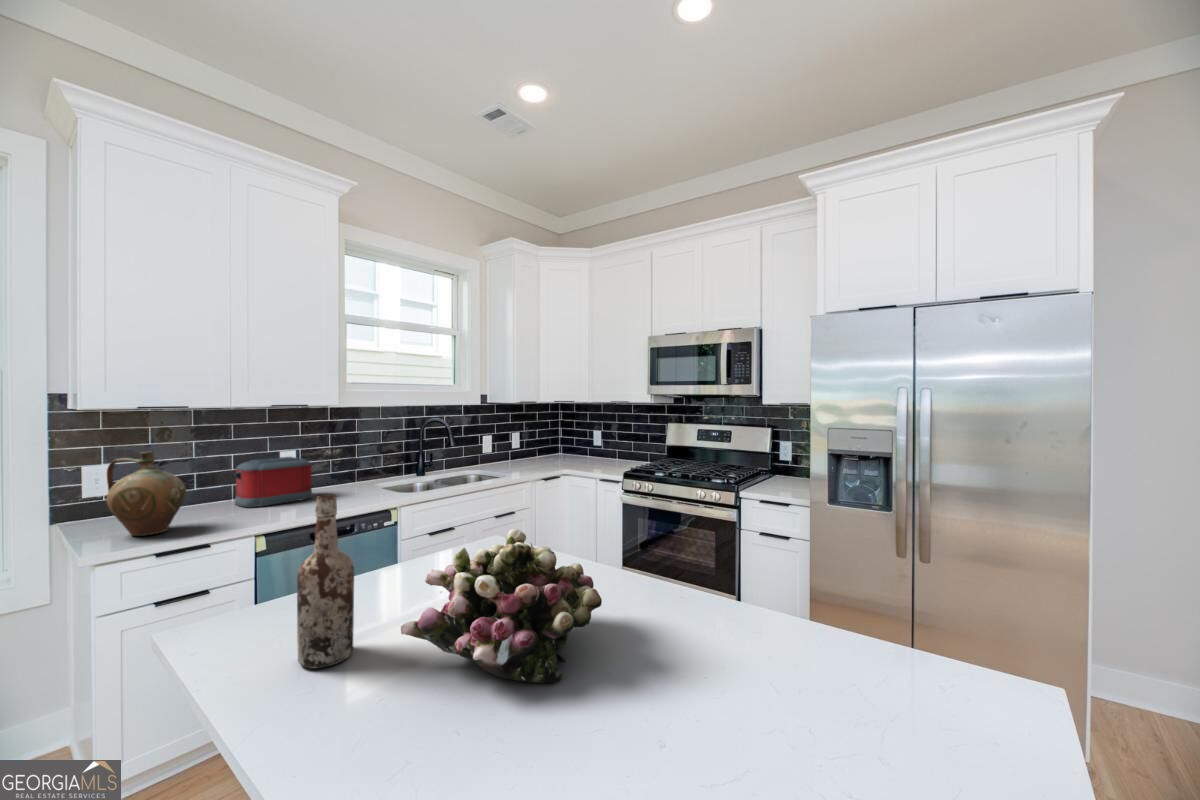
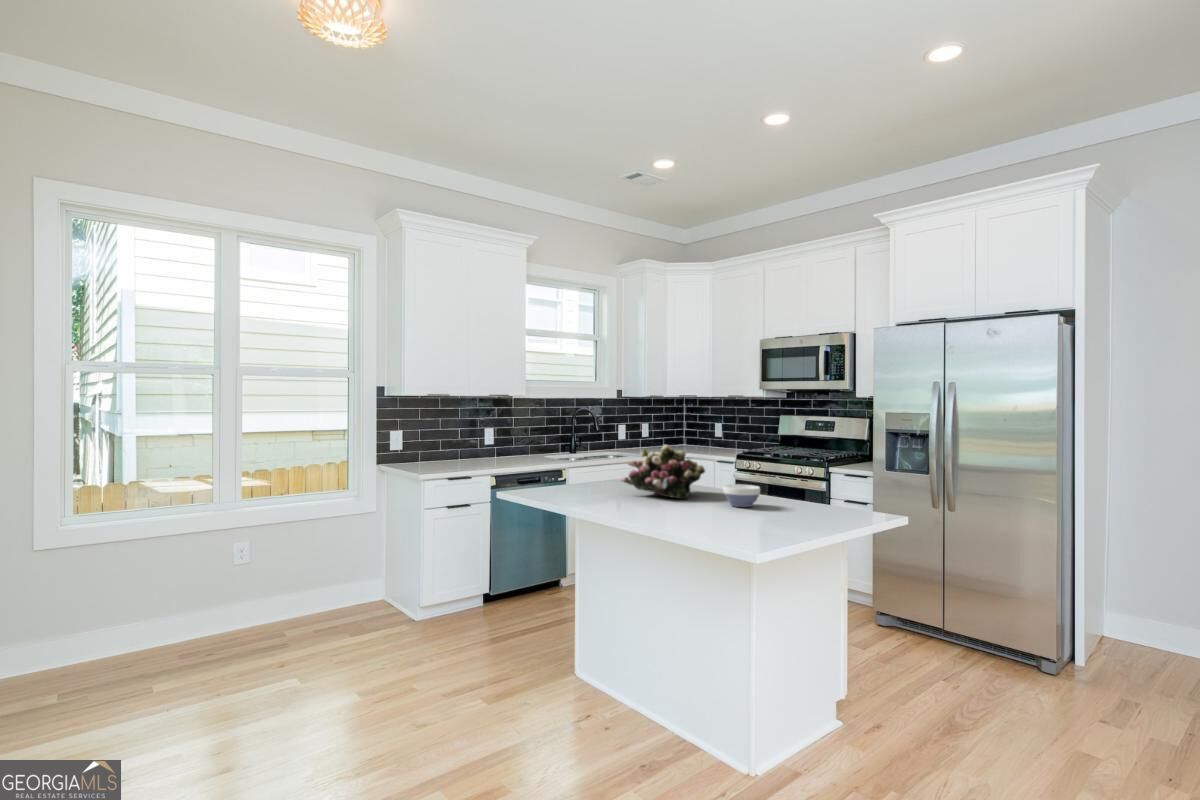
ceramic jug: present [107,451,186,536] -> none [420,420,457,469]
toaster: present [234,457,313,507] -> none [465,431,511,462]
wine bottle: present [297,494,354,669] -> none [578,424,599,494]
bowl: none [654,649,751,739] -> present [723,484,760,507]

